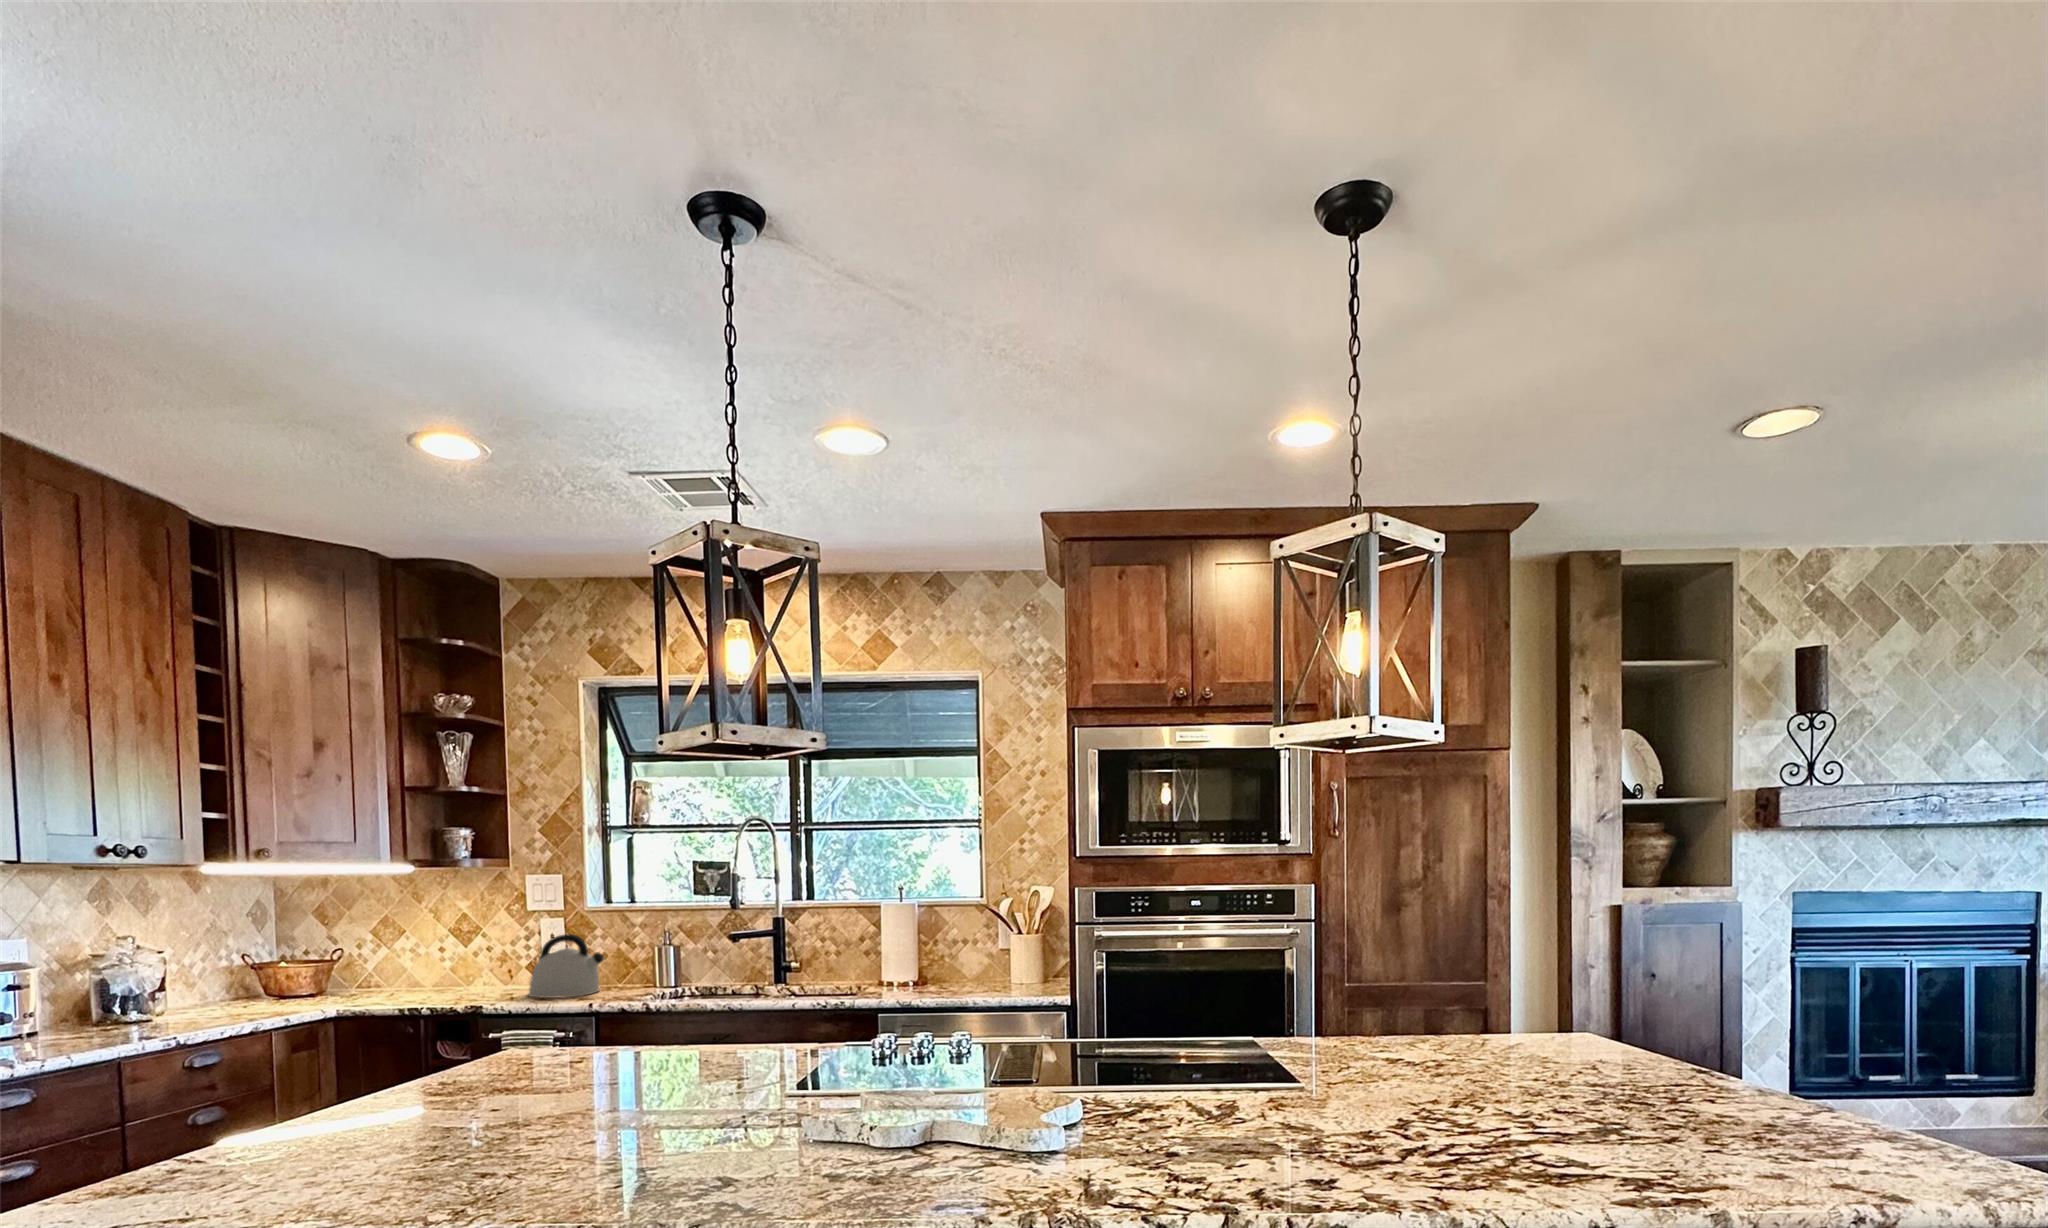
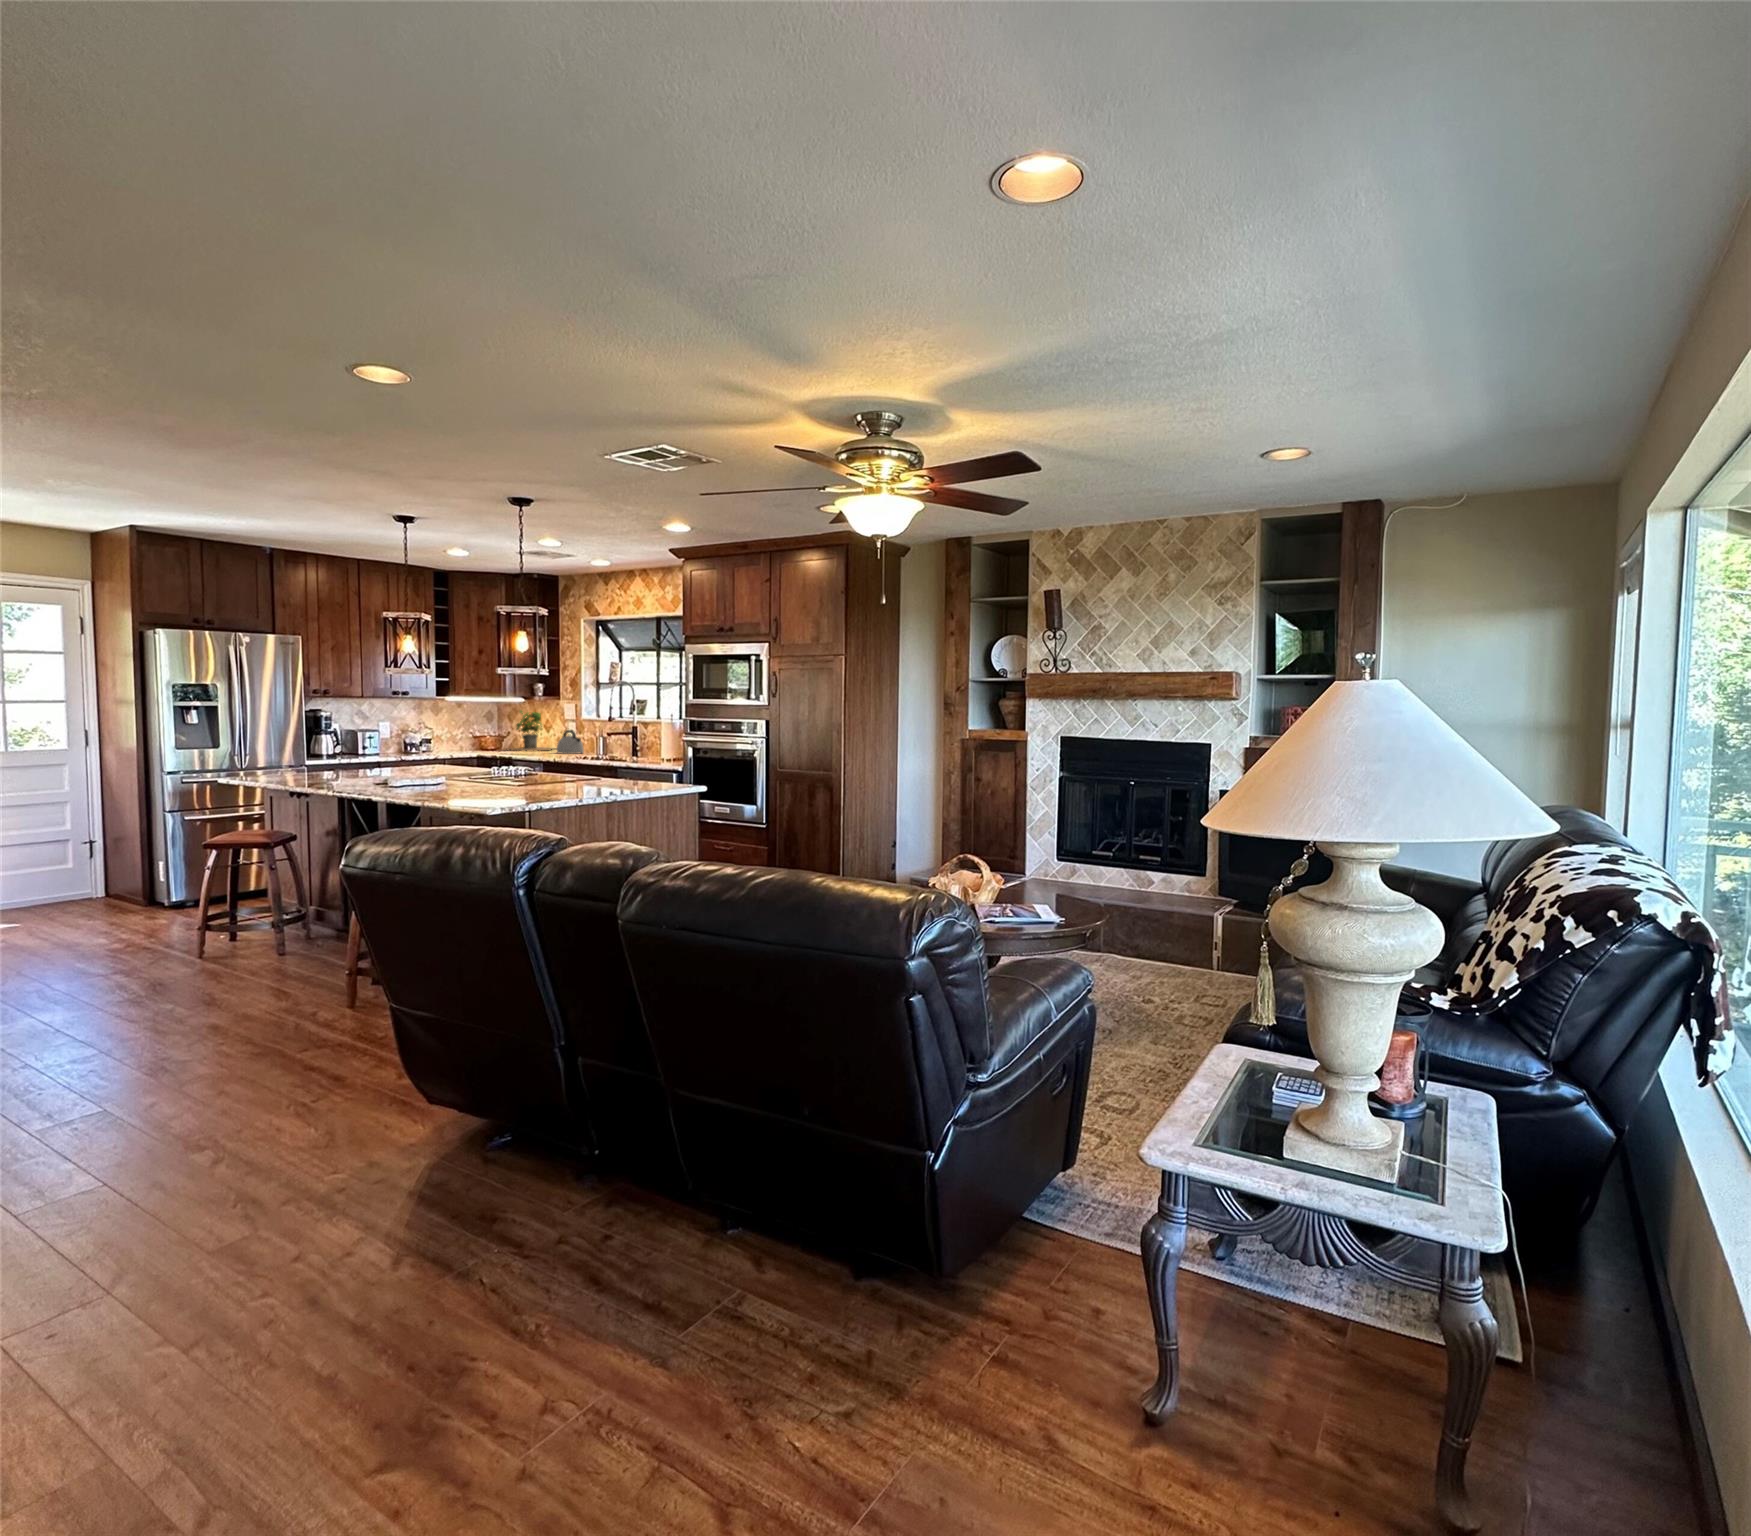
potted plant: none [346,890,479,1000] -> present [509,711,557,751]

